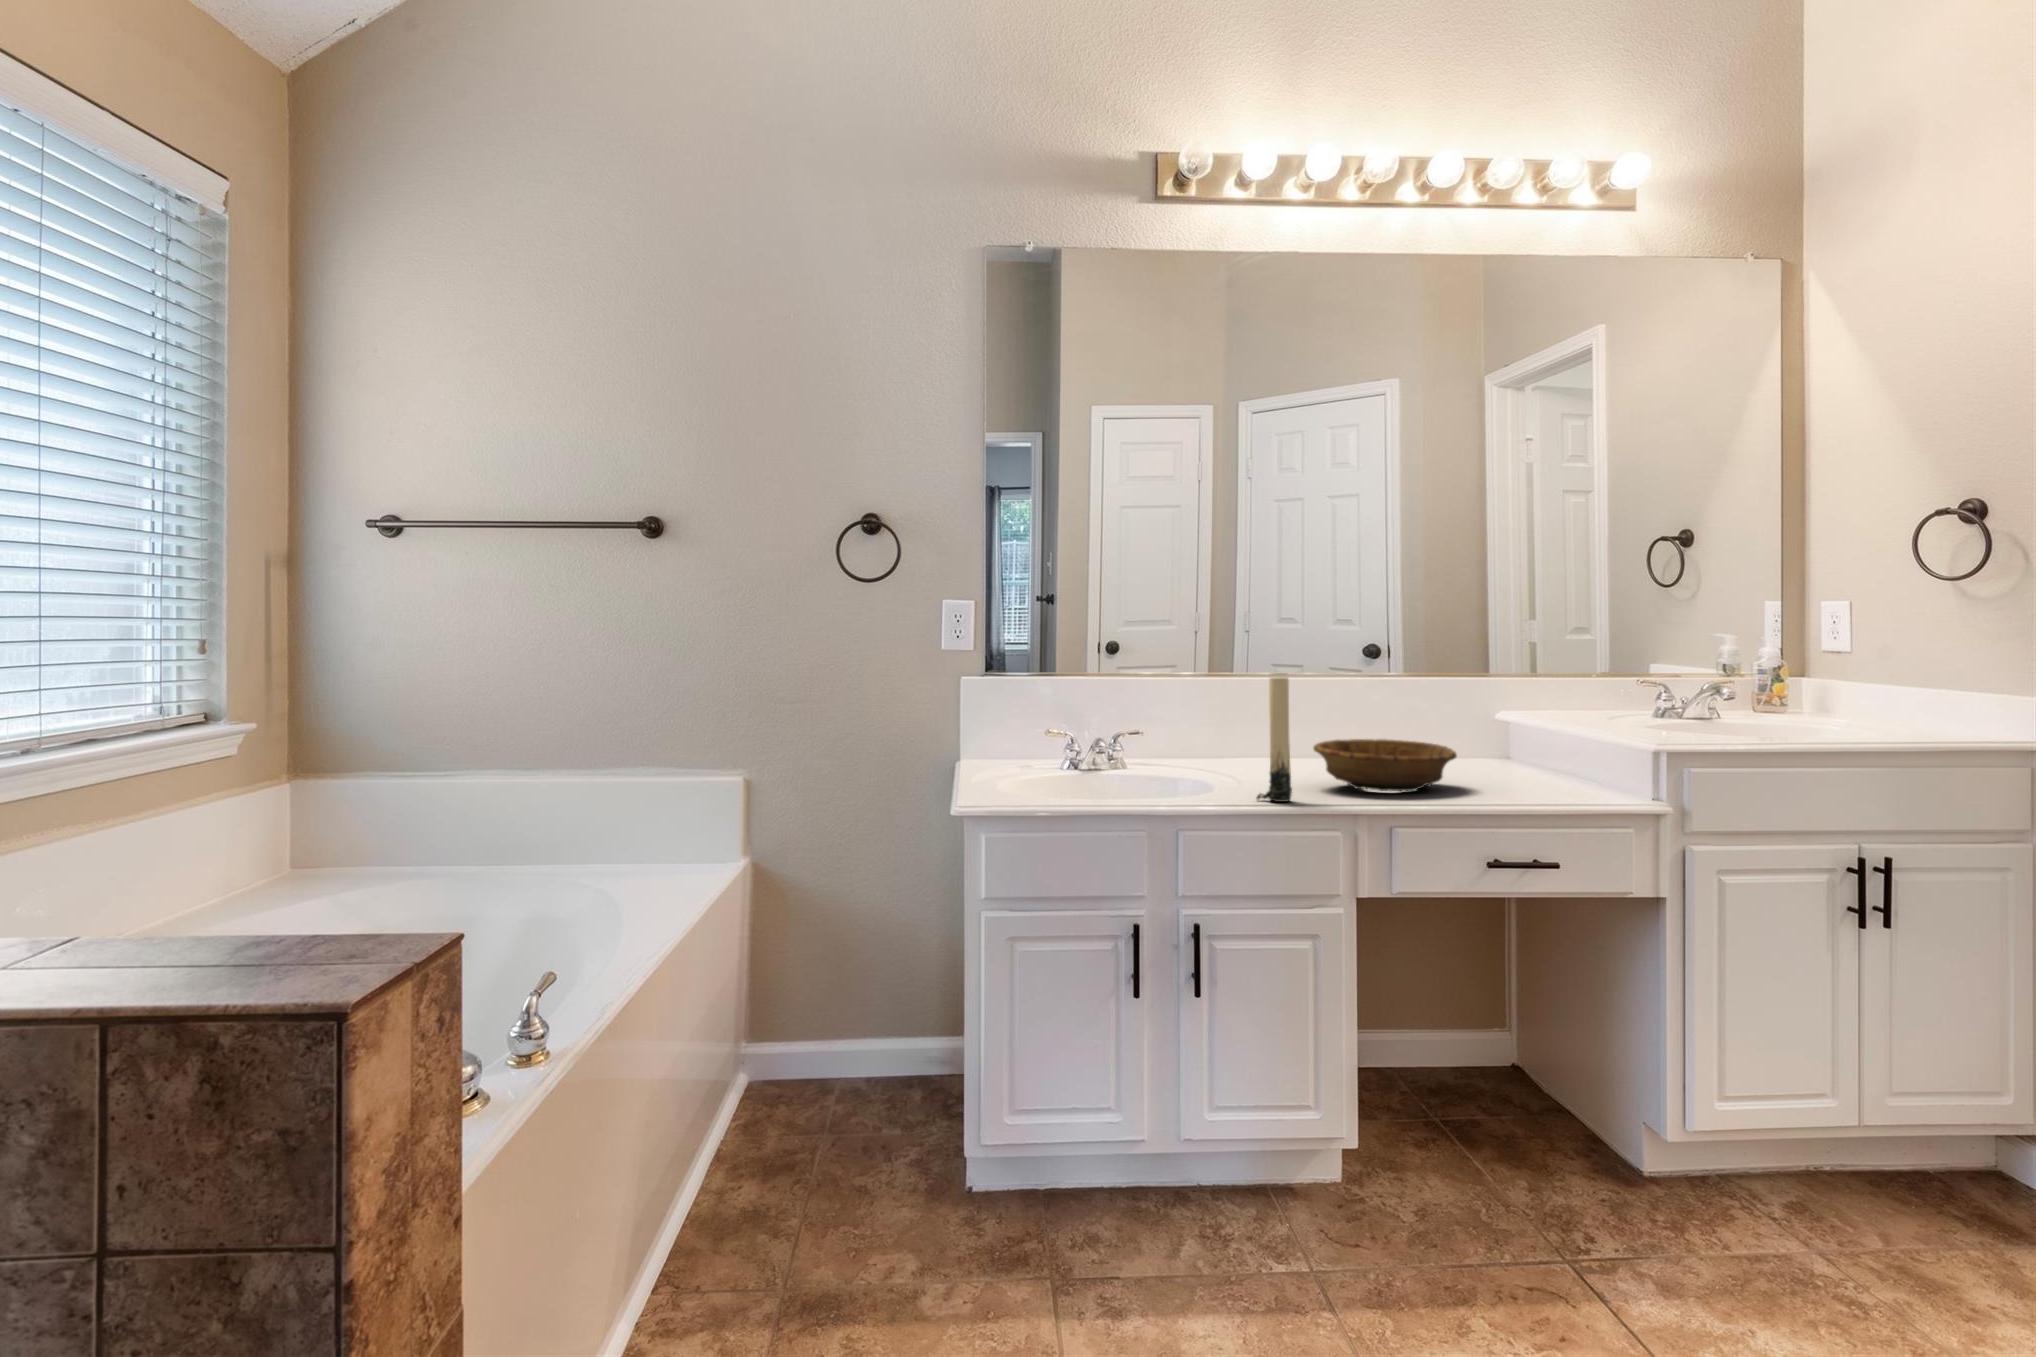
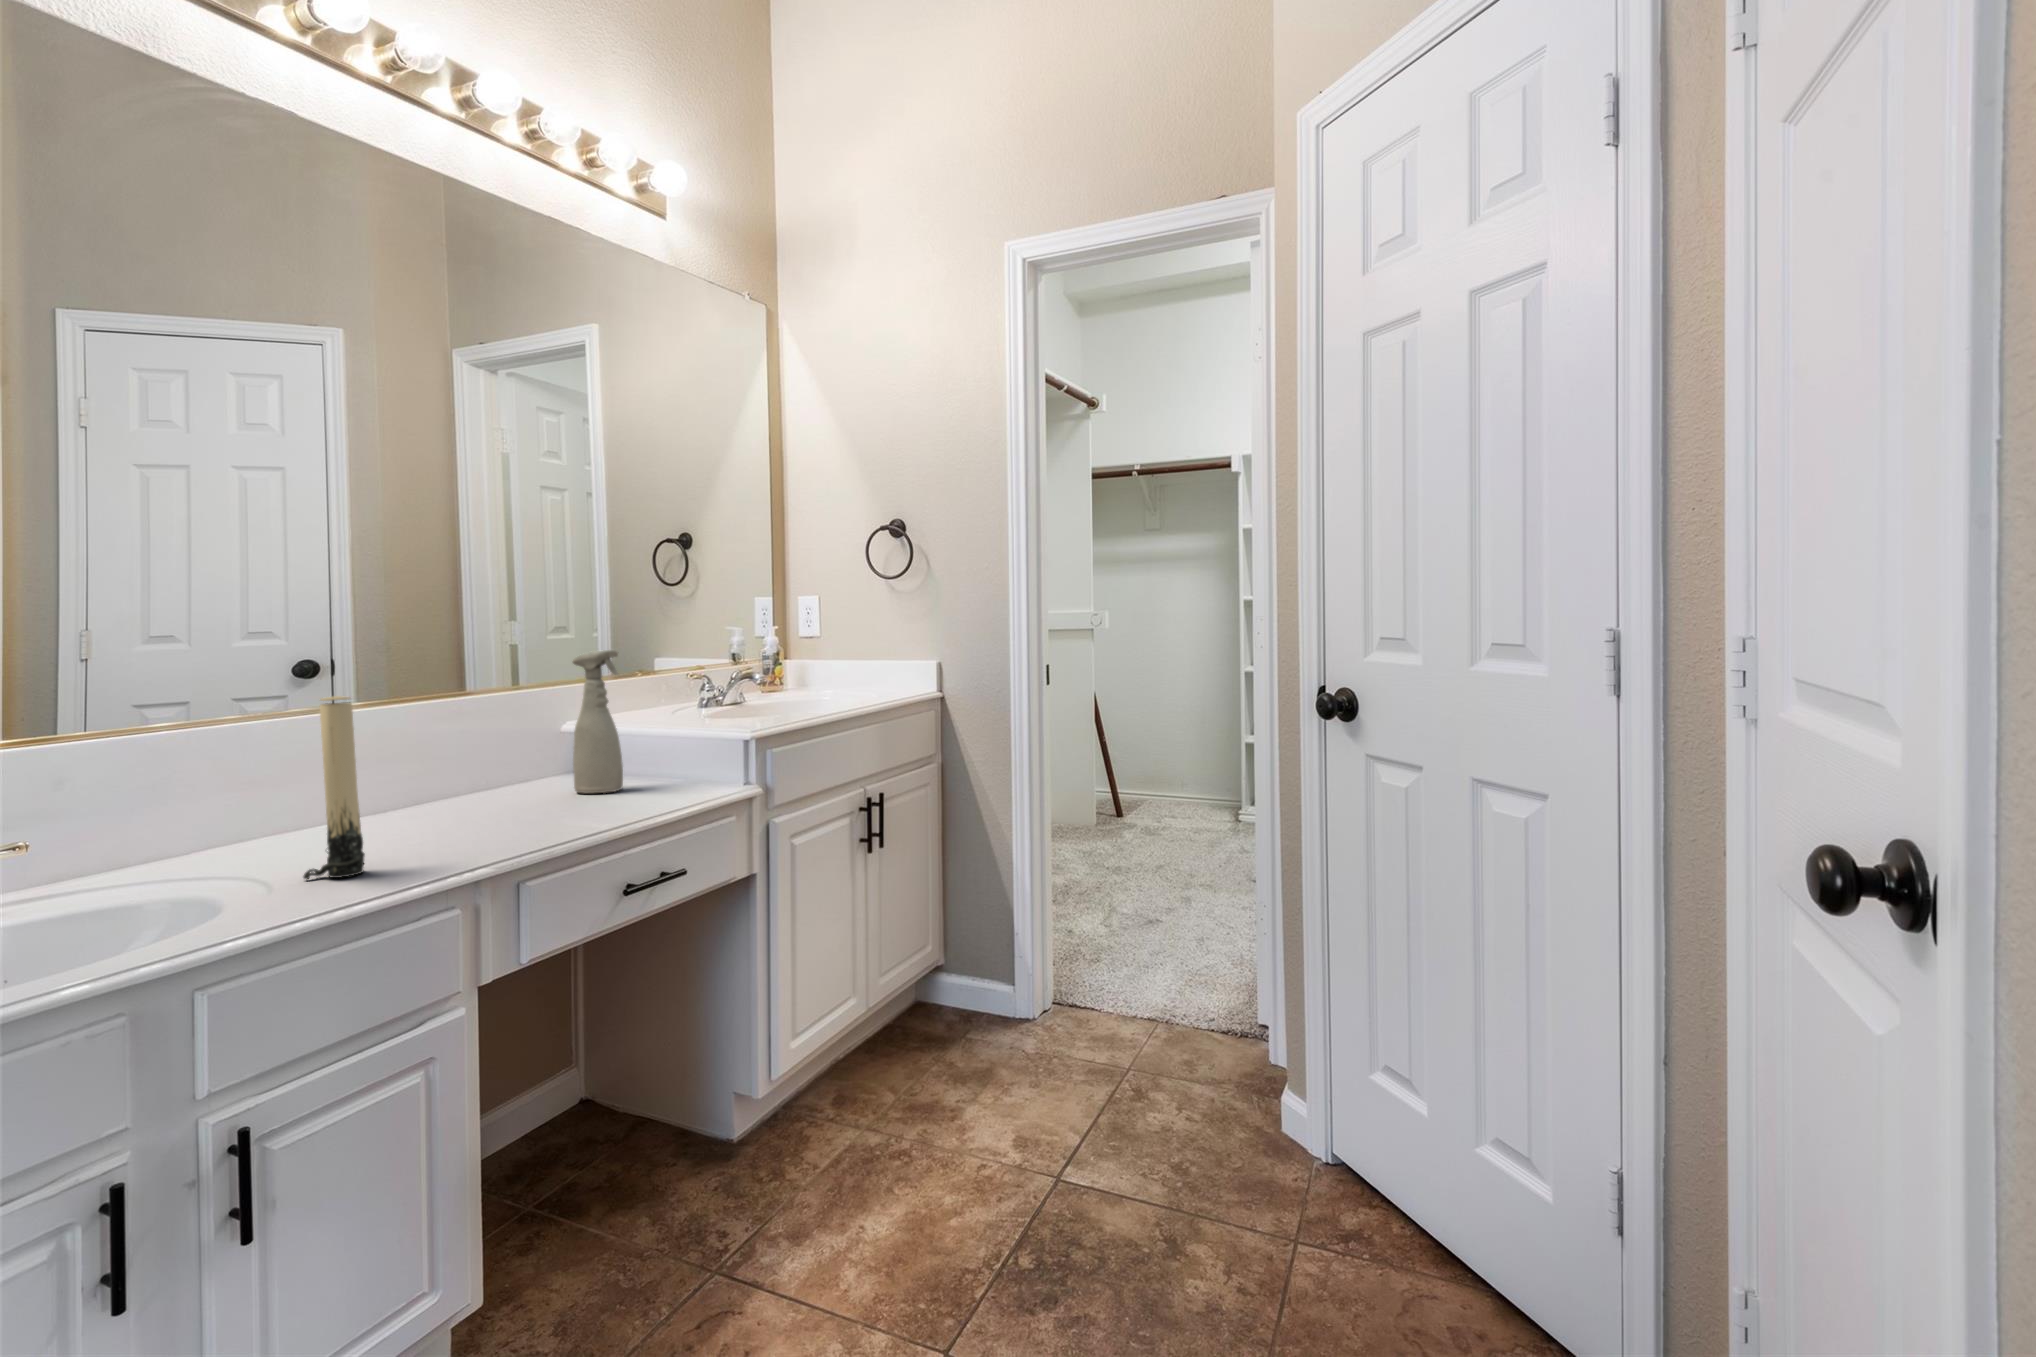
spray bottle: none [1484,648,1529,782] -> present [573,650,623,793]
decorative bowl: present [1313,739,1457,791] -> none [369,761,563,832]

